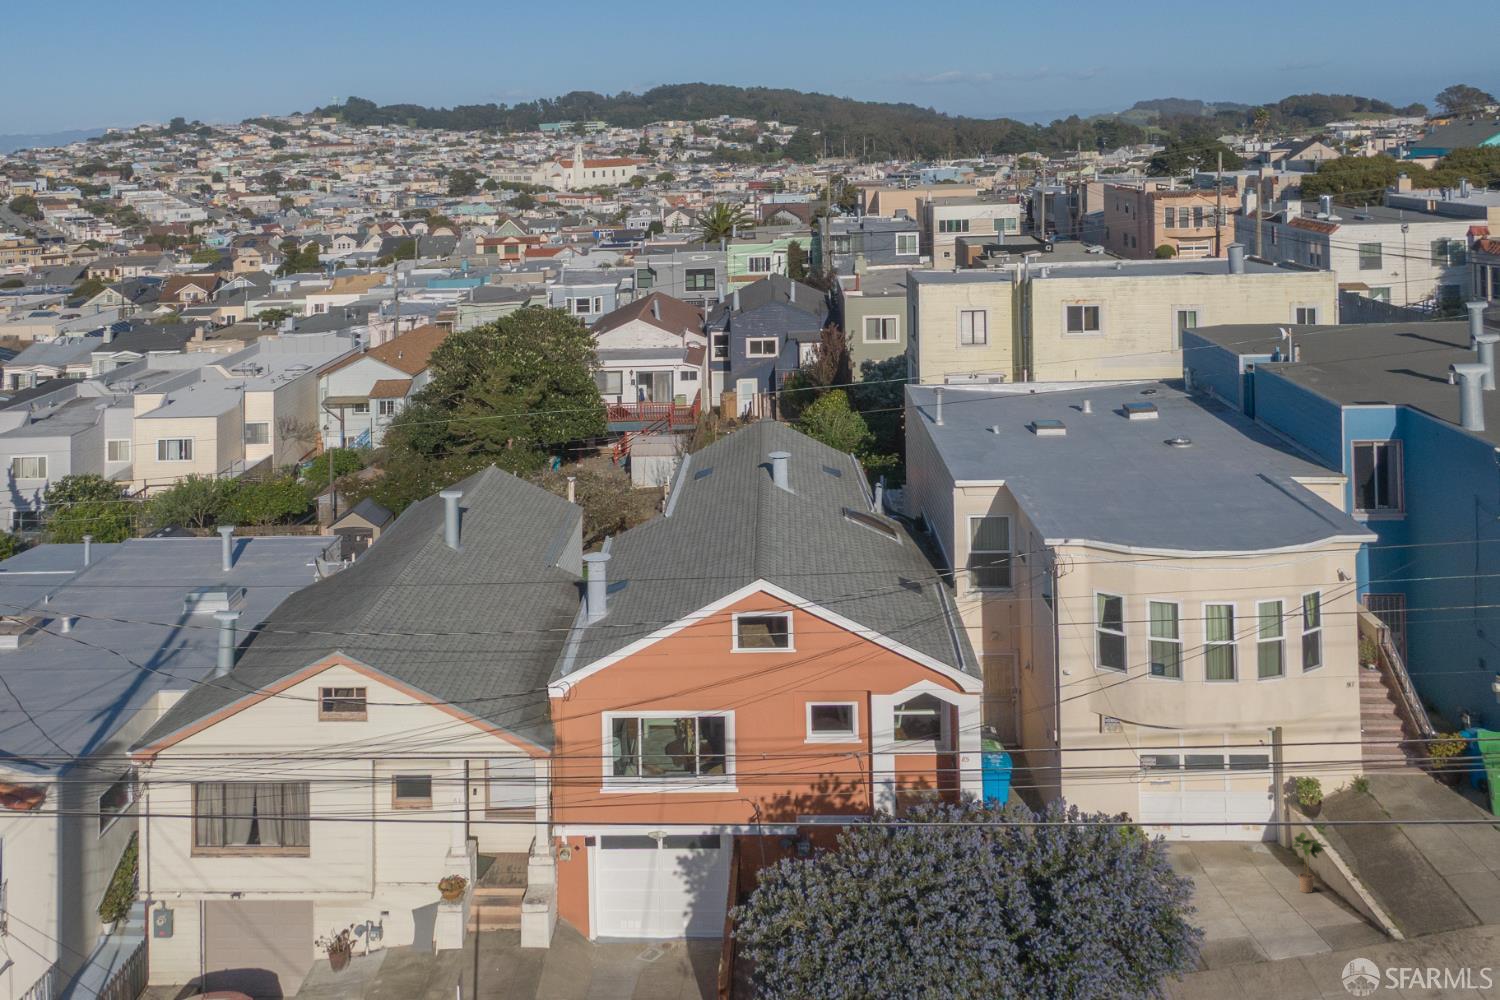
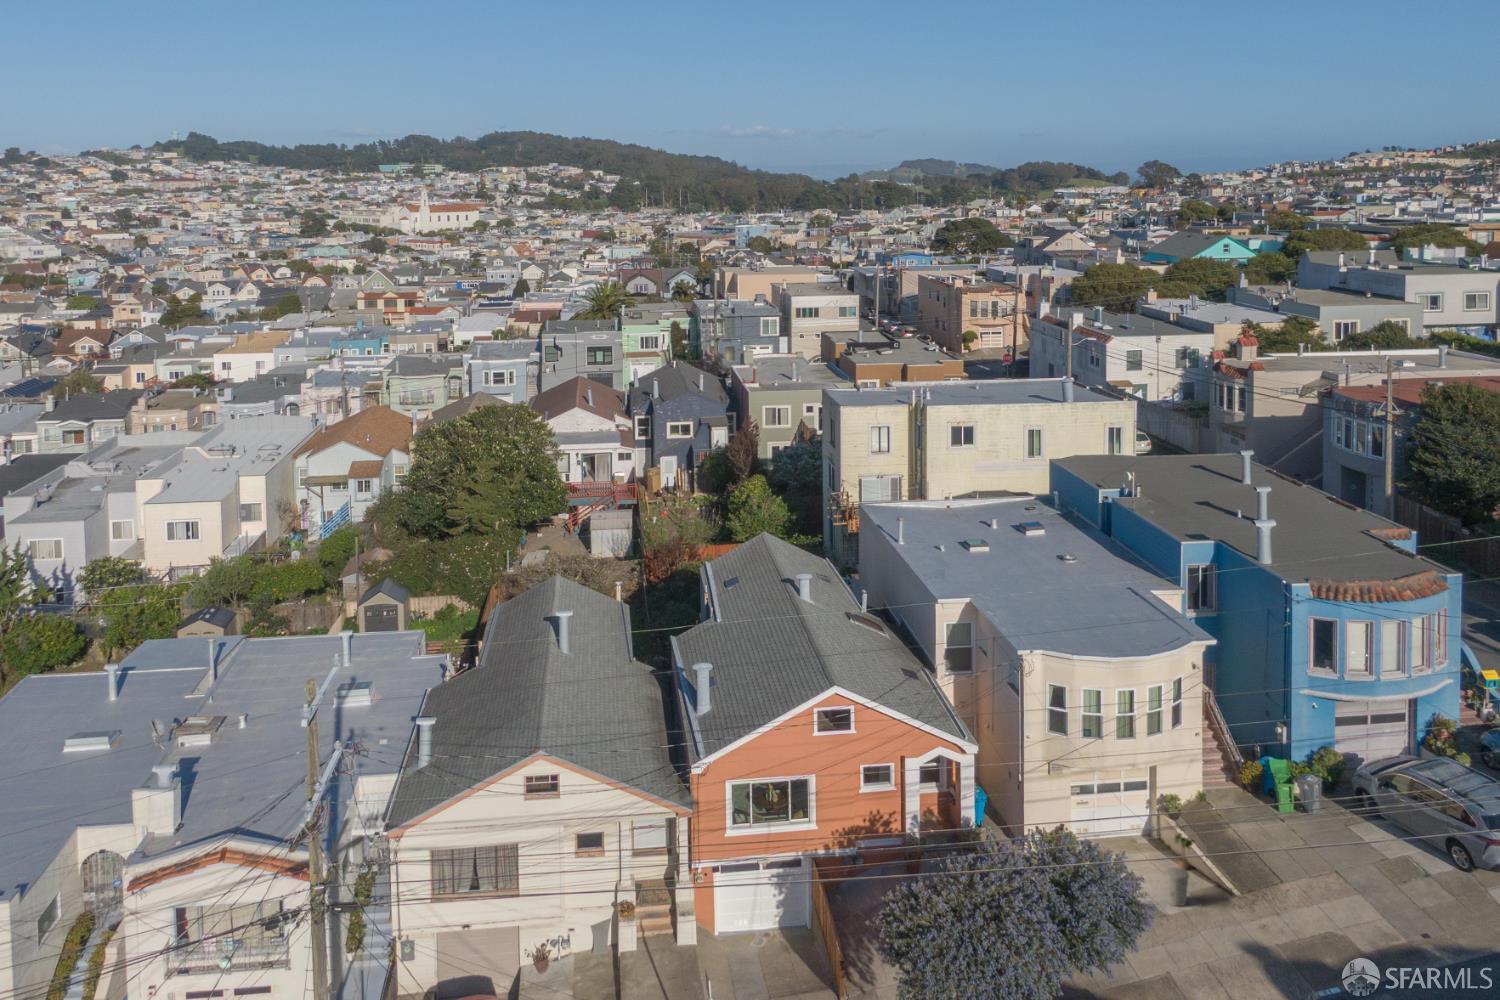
trash can: none [1265,883,1304,944] -> present [1166,868,1189,906]

